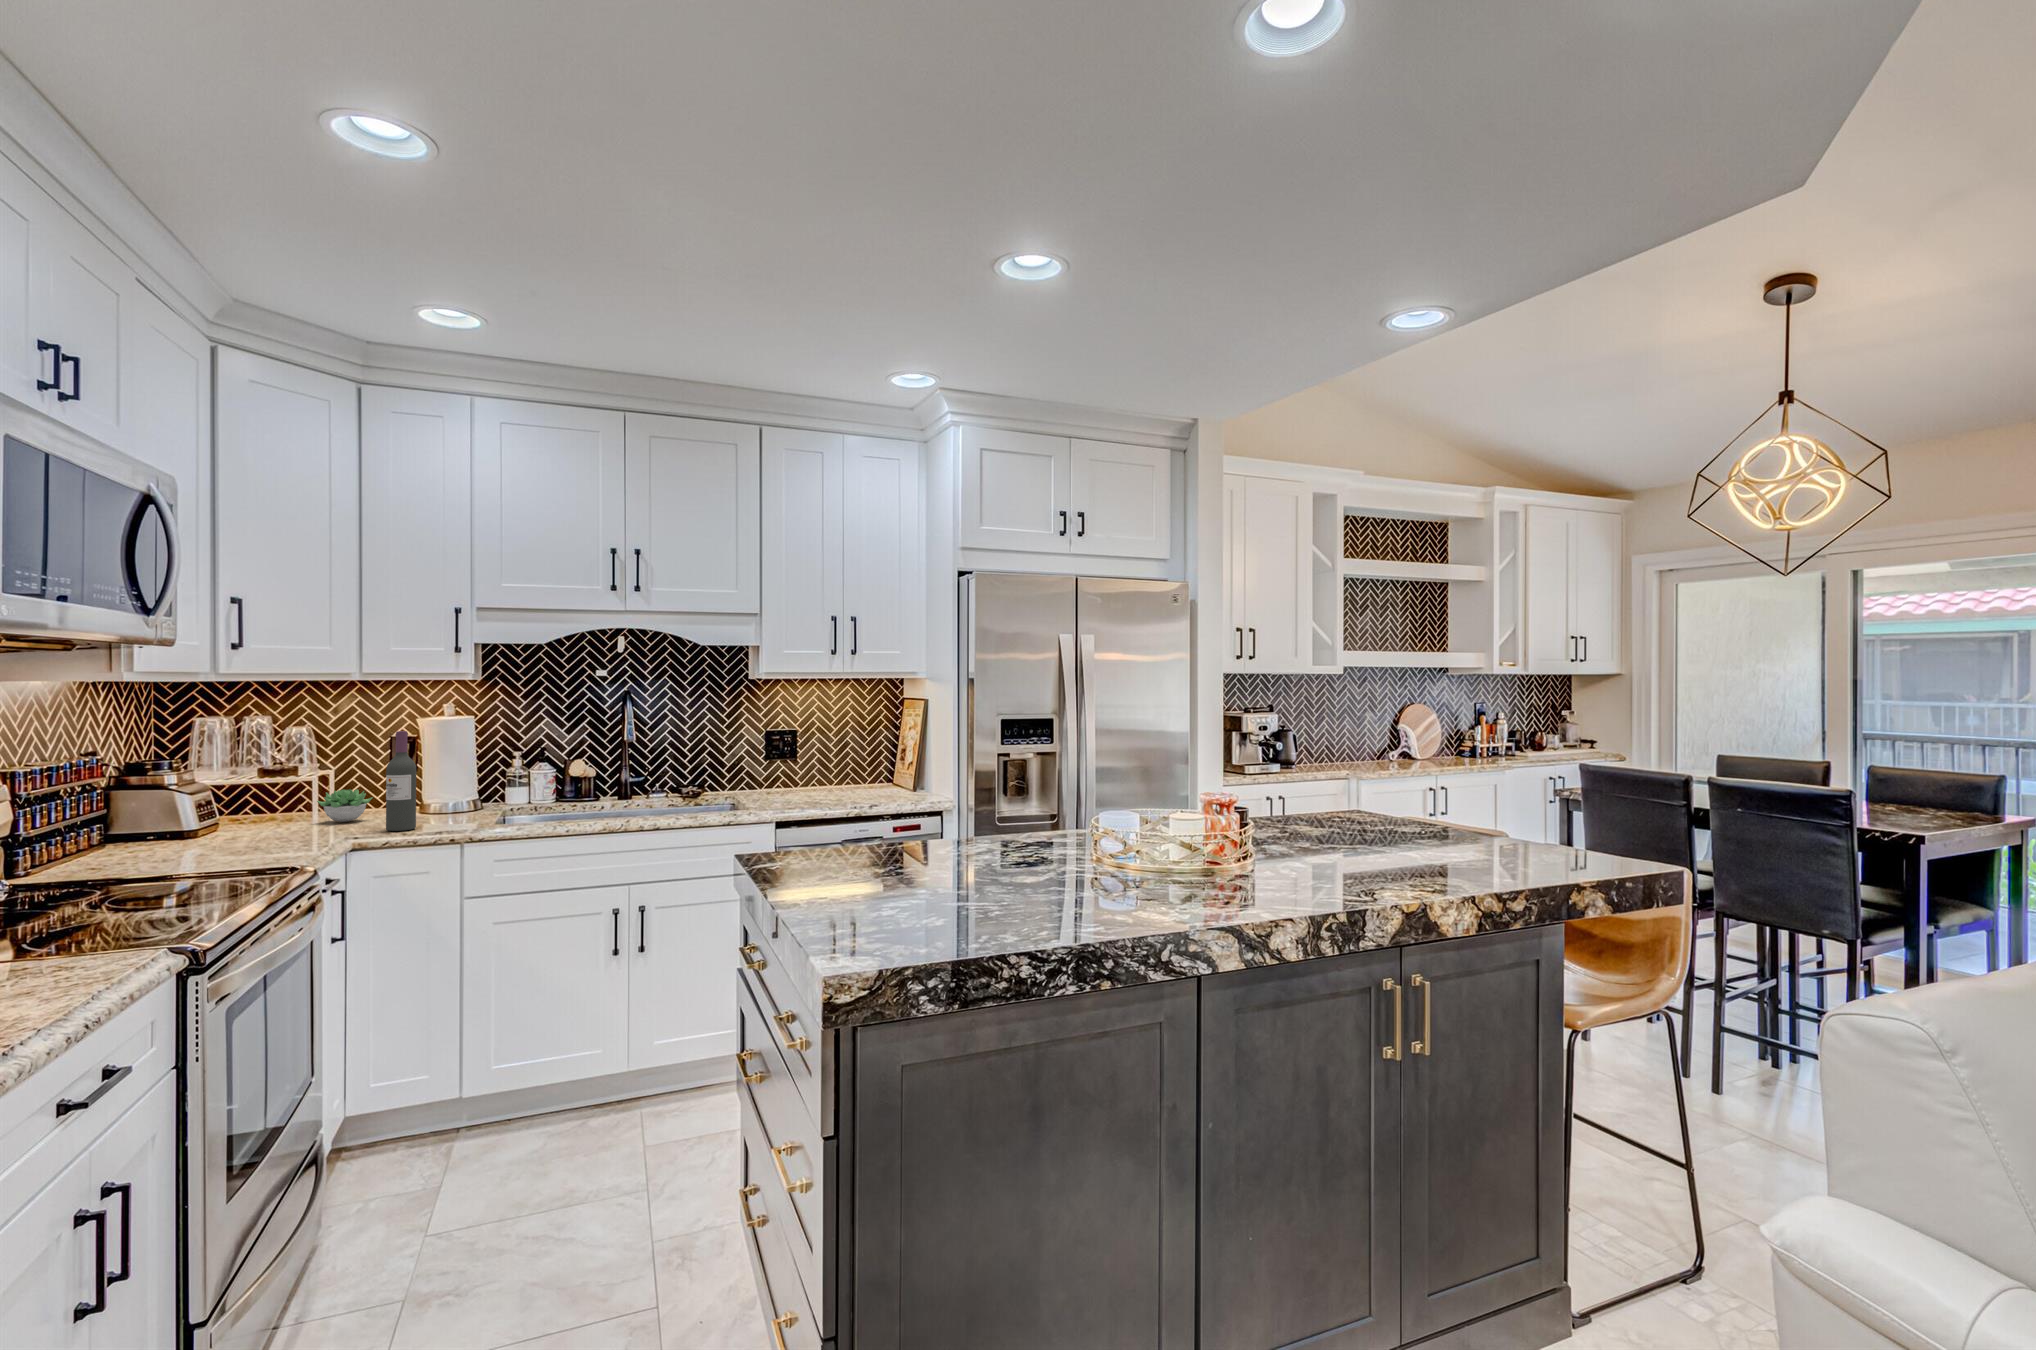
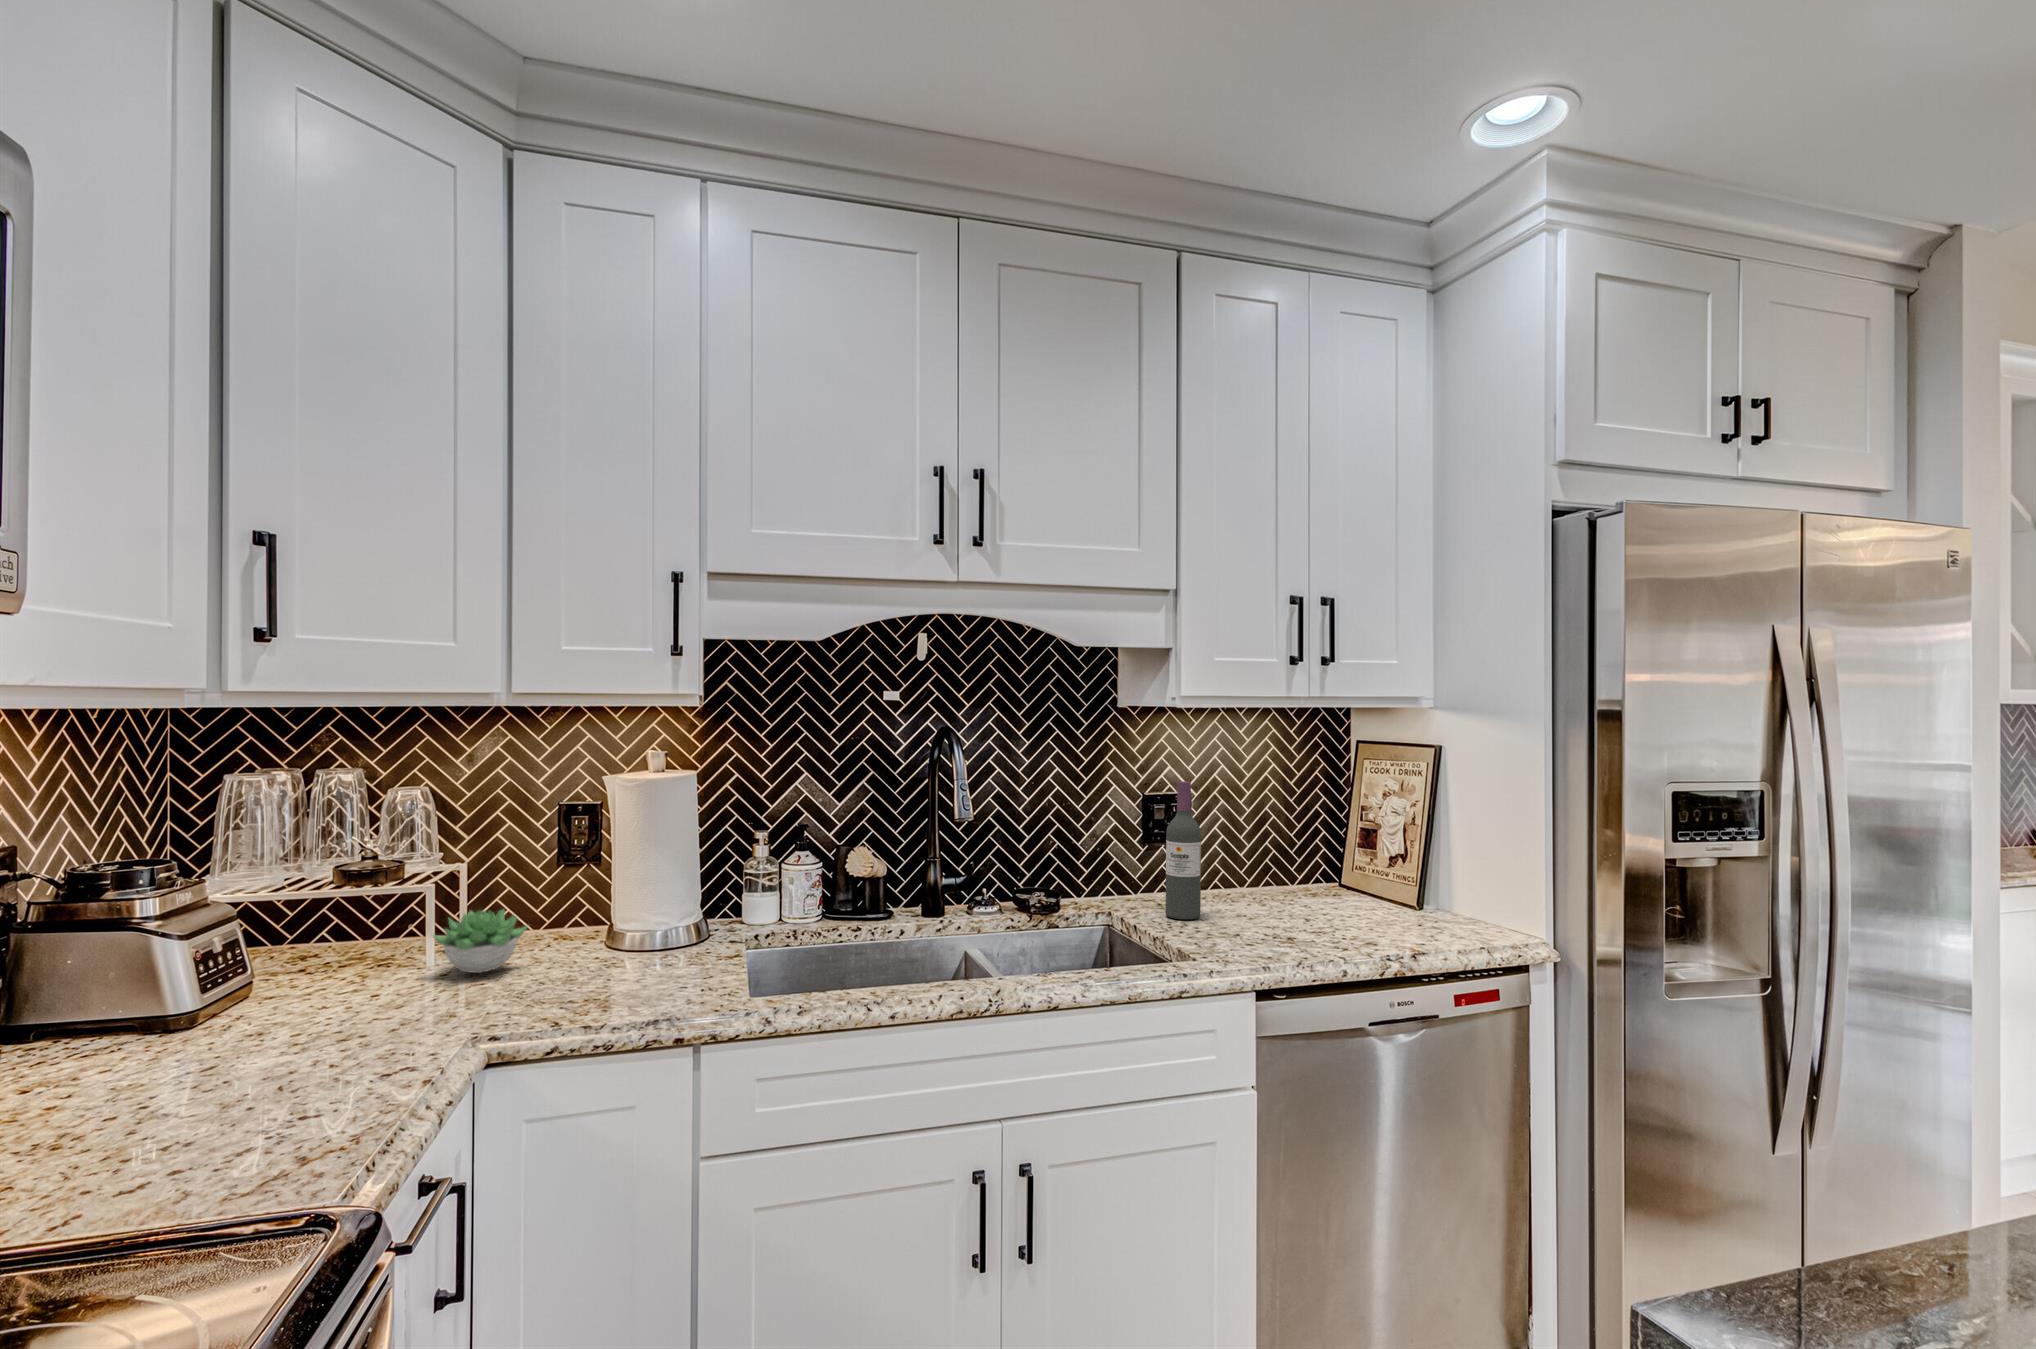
wine bottle: present [386,731,416,831] -> present [1165,781,1201,919]

